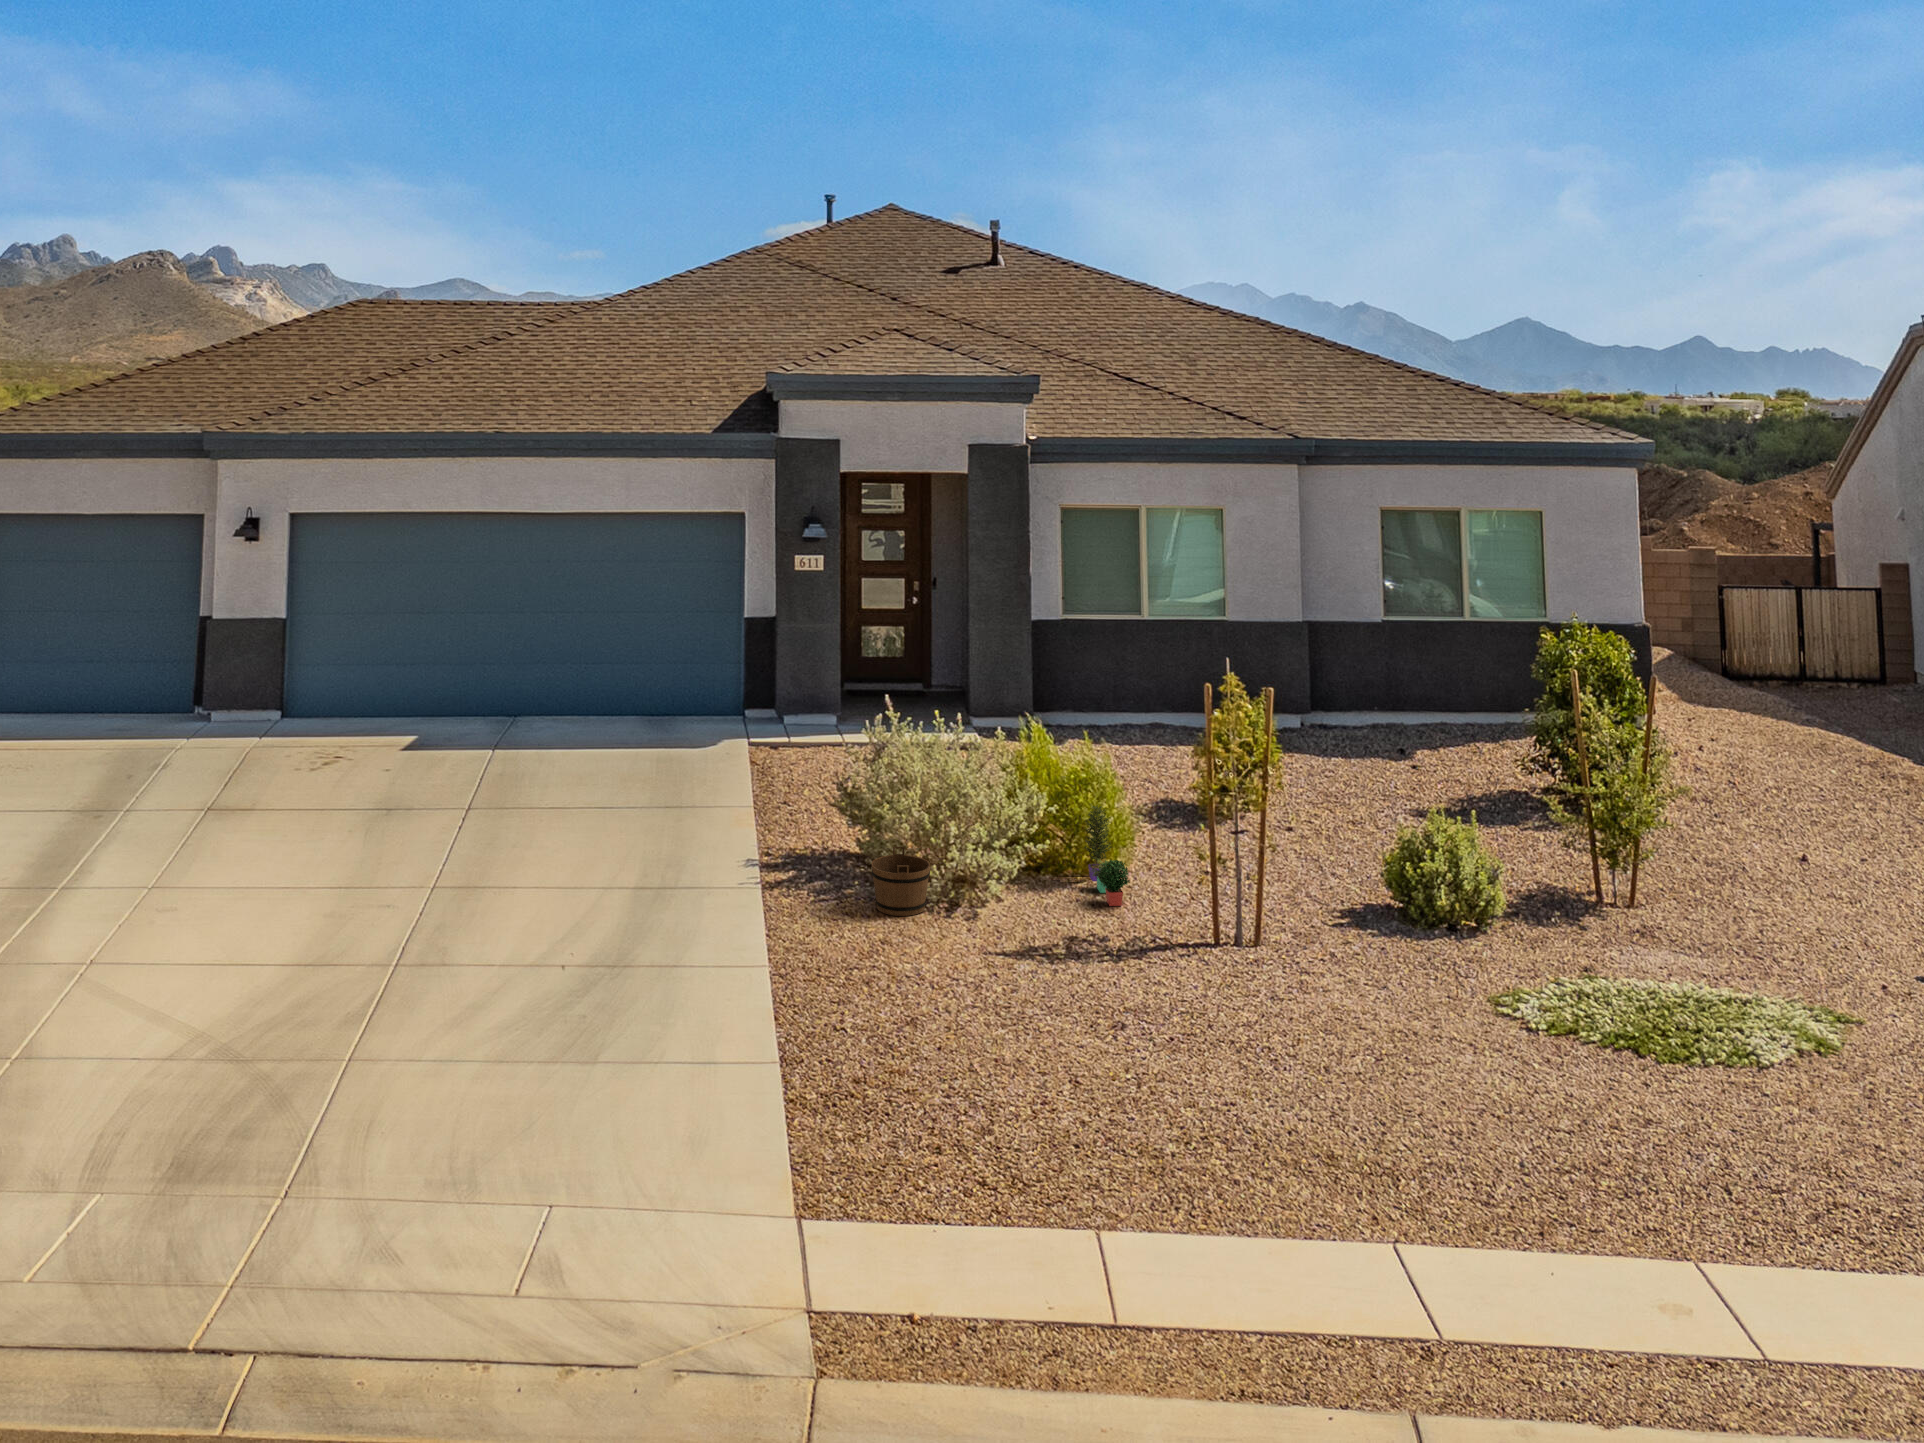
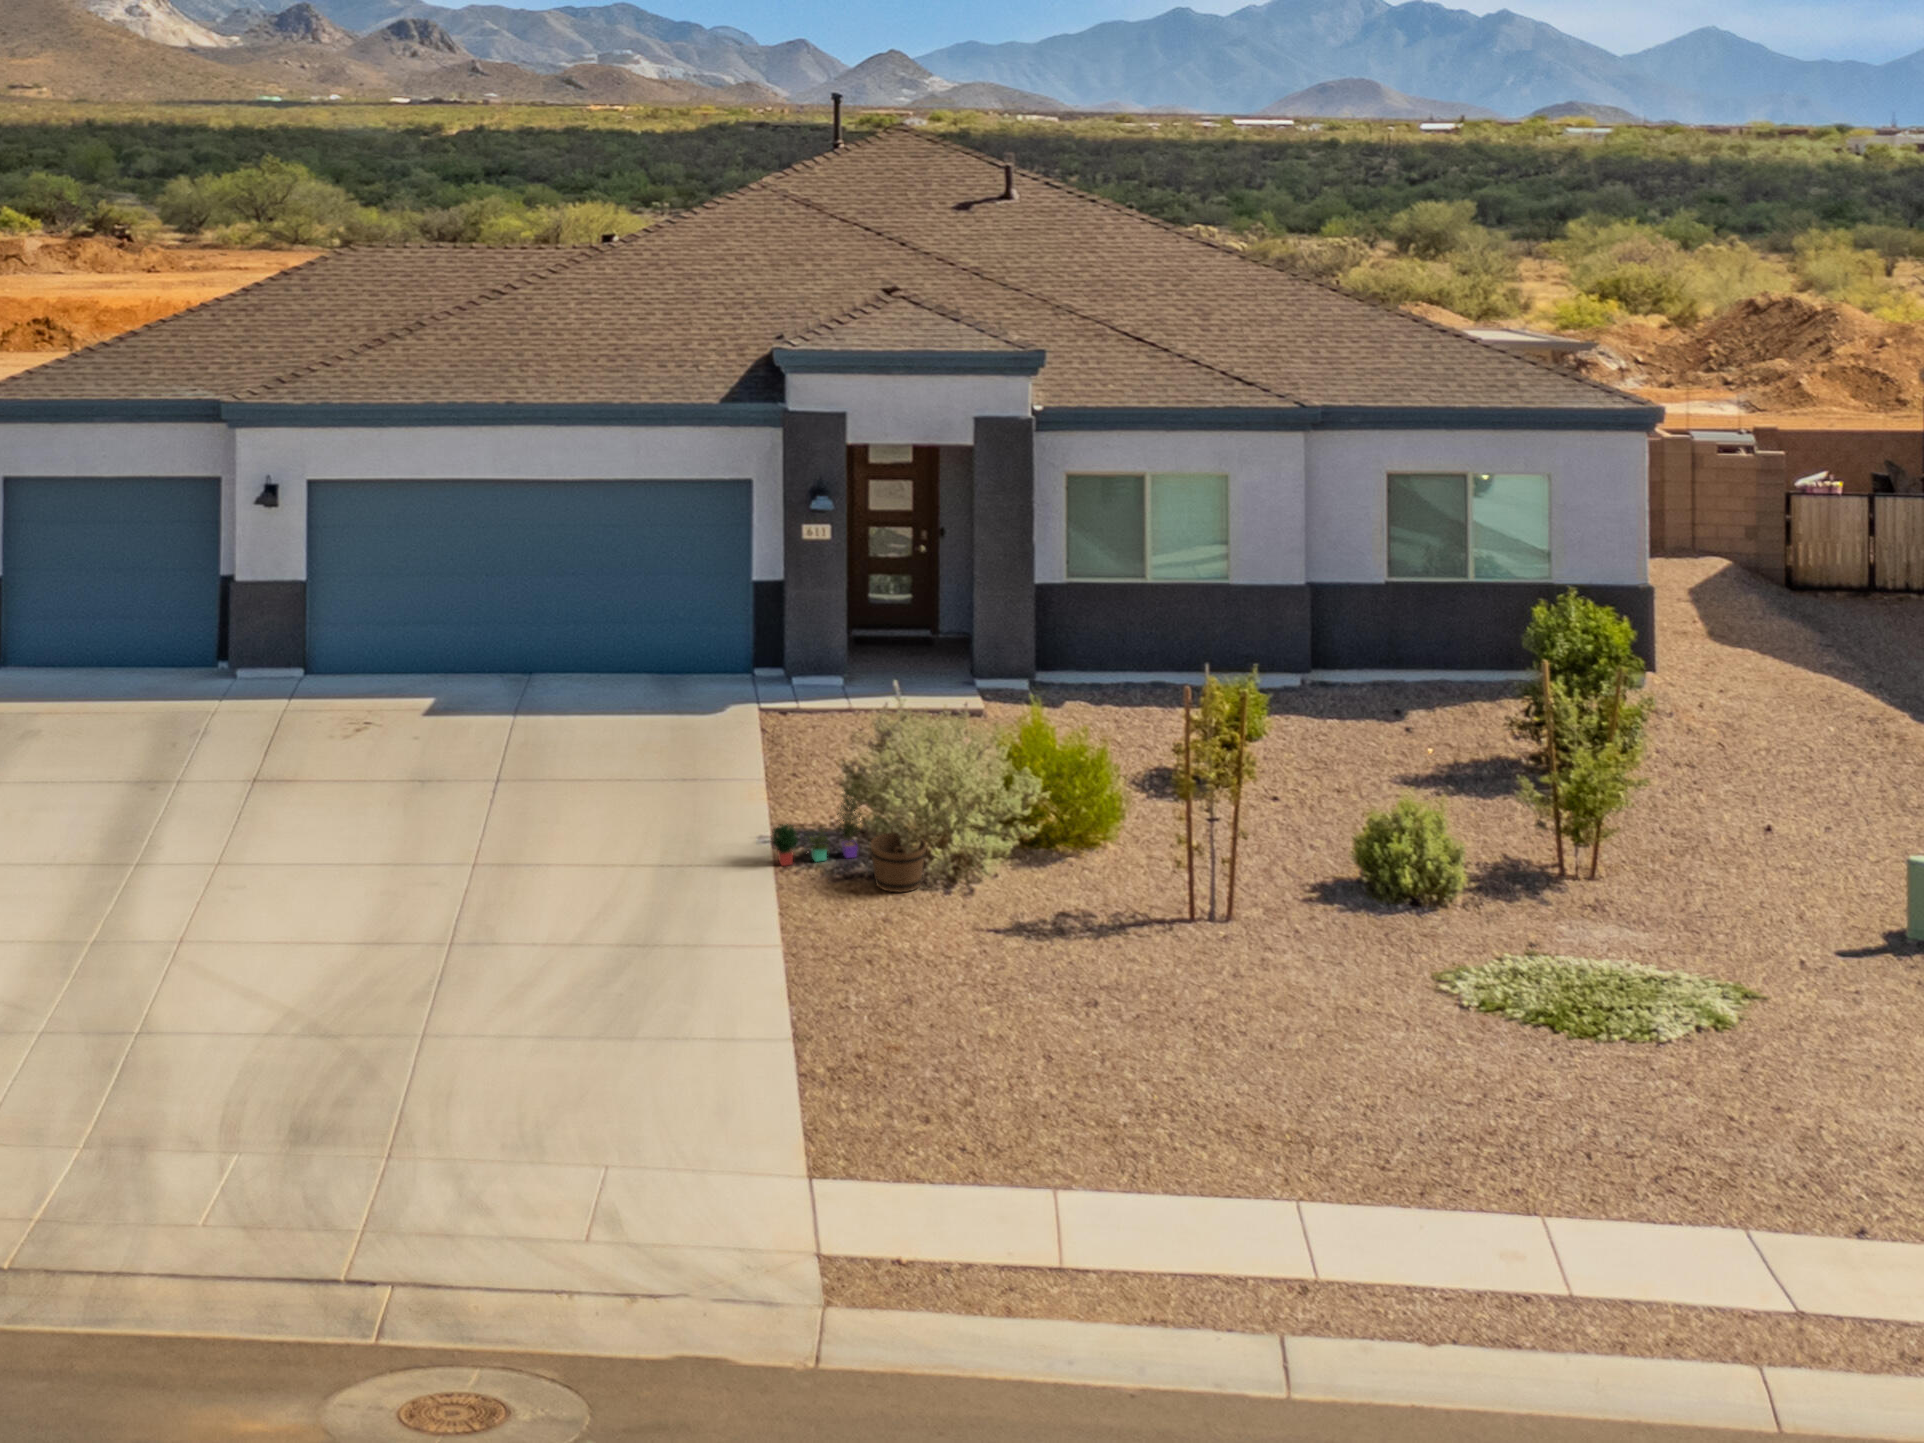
potted plant: present [1084,805,1129,906] -> present [771,789,863,866]

